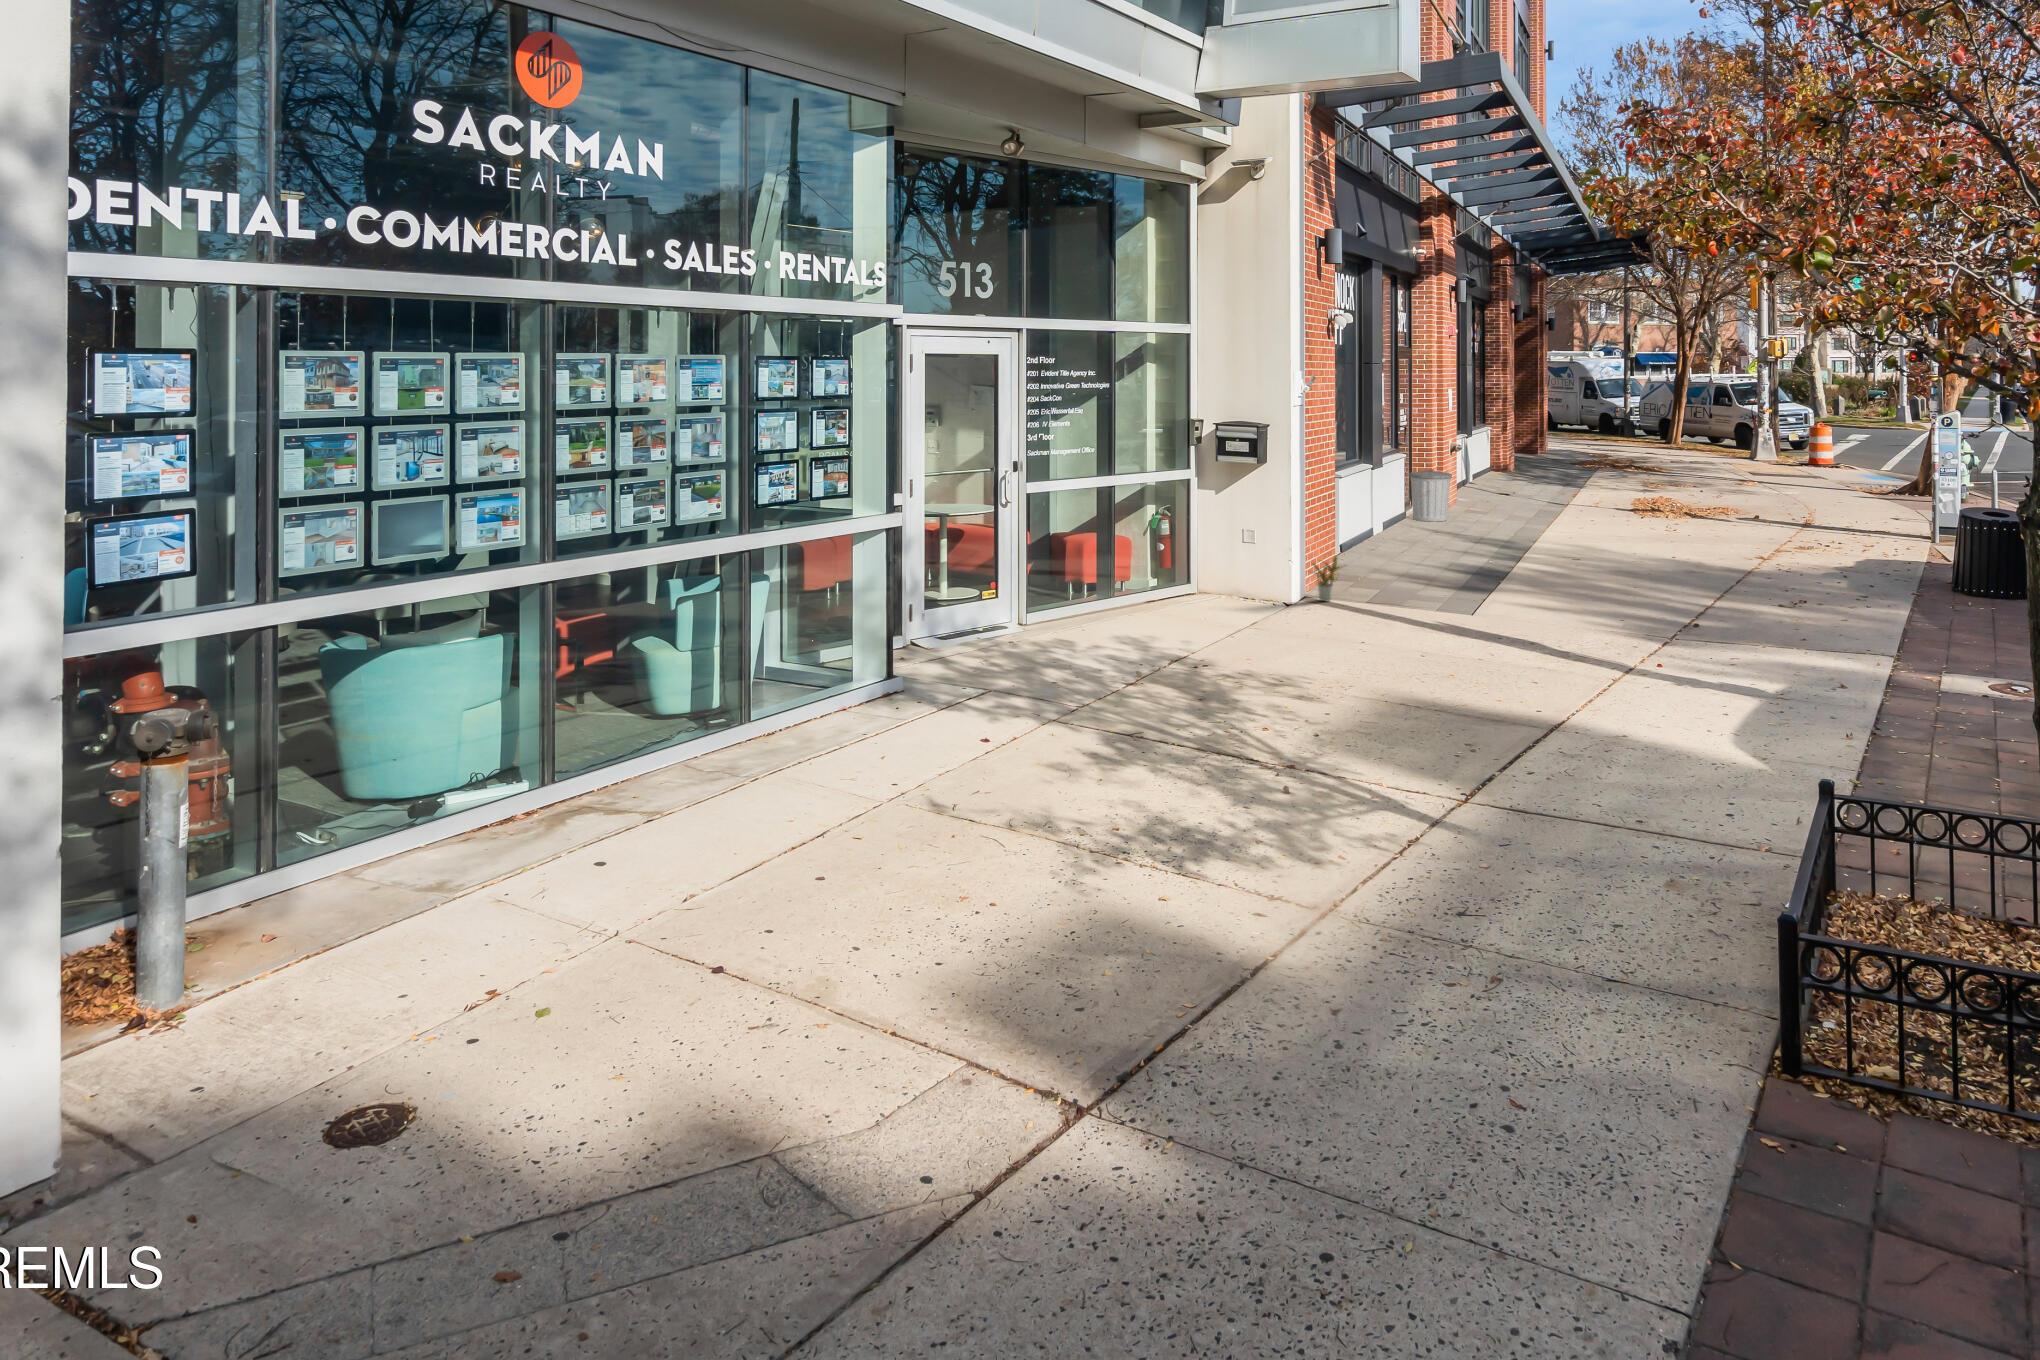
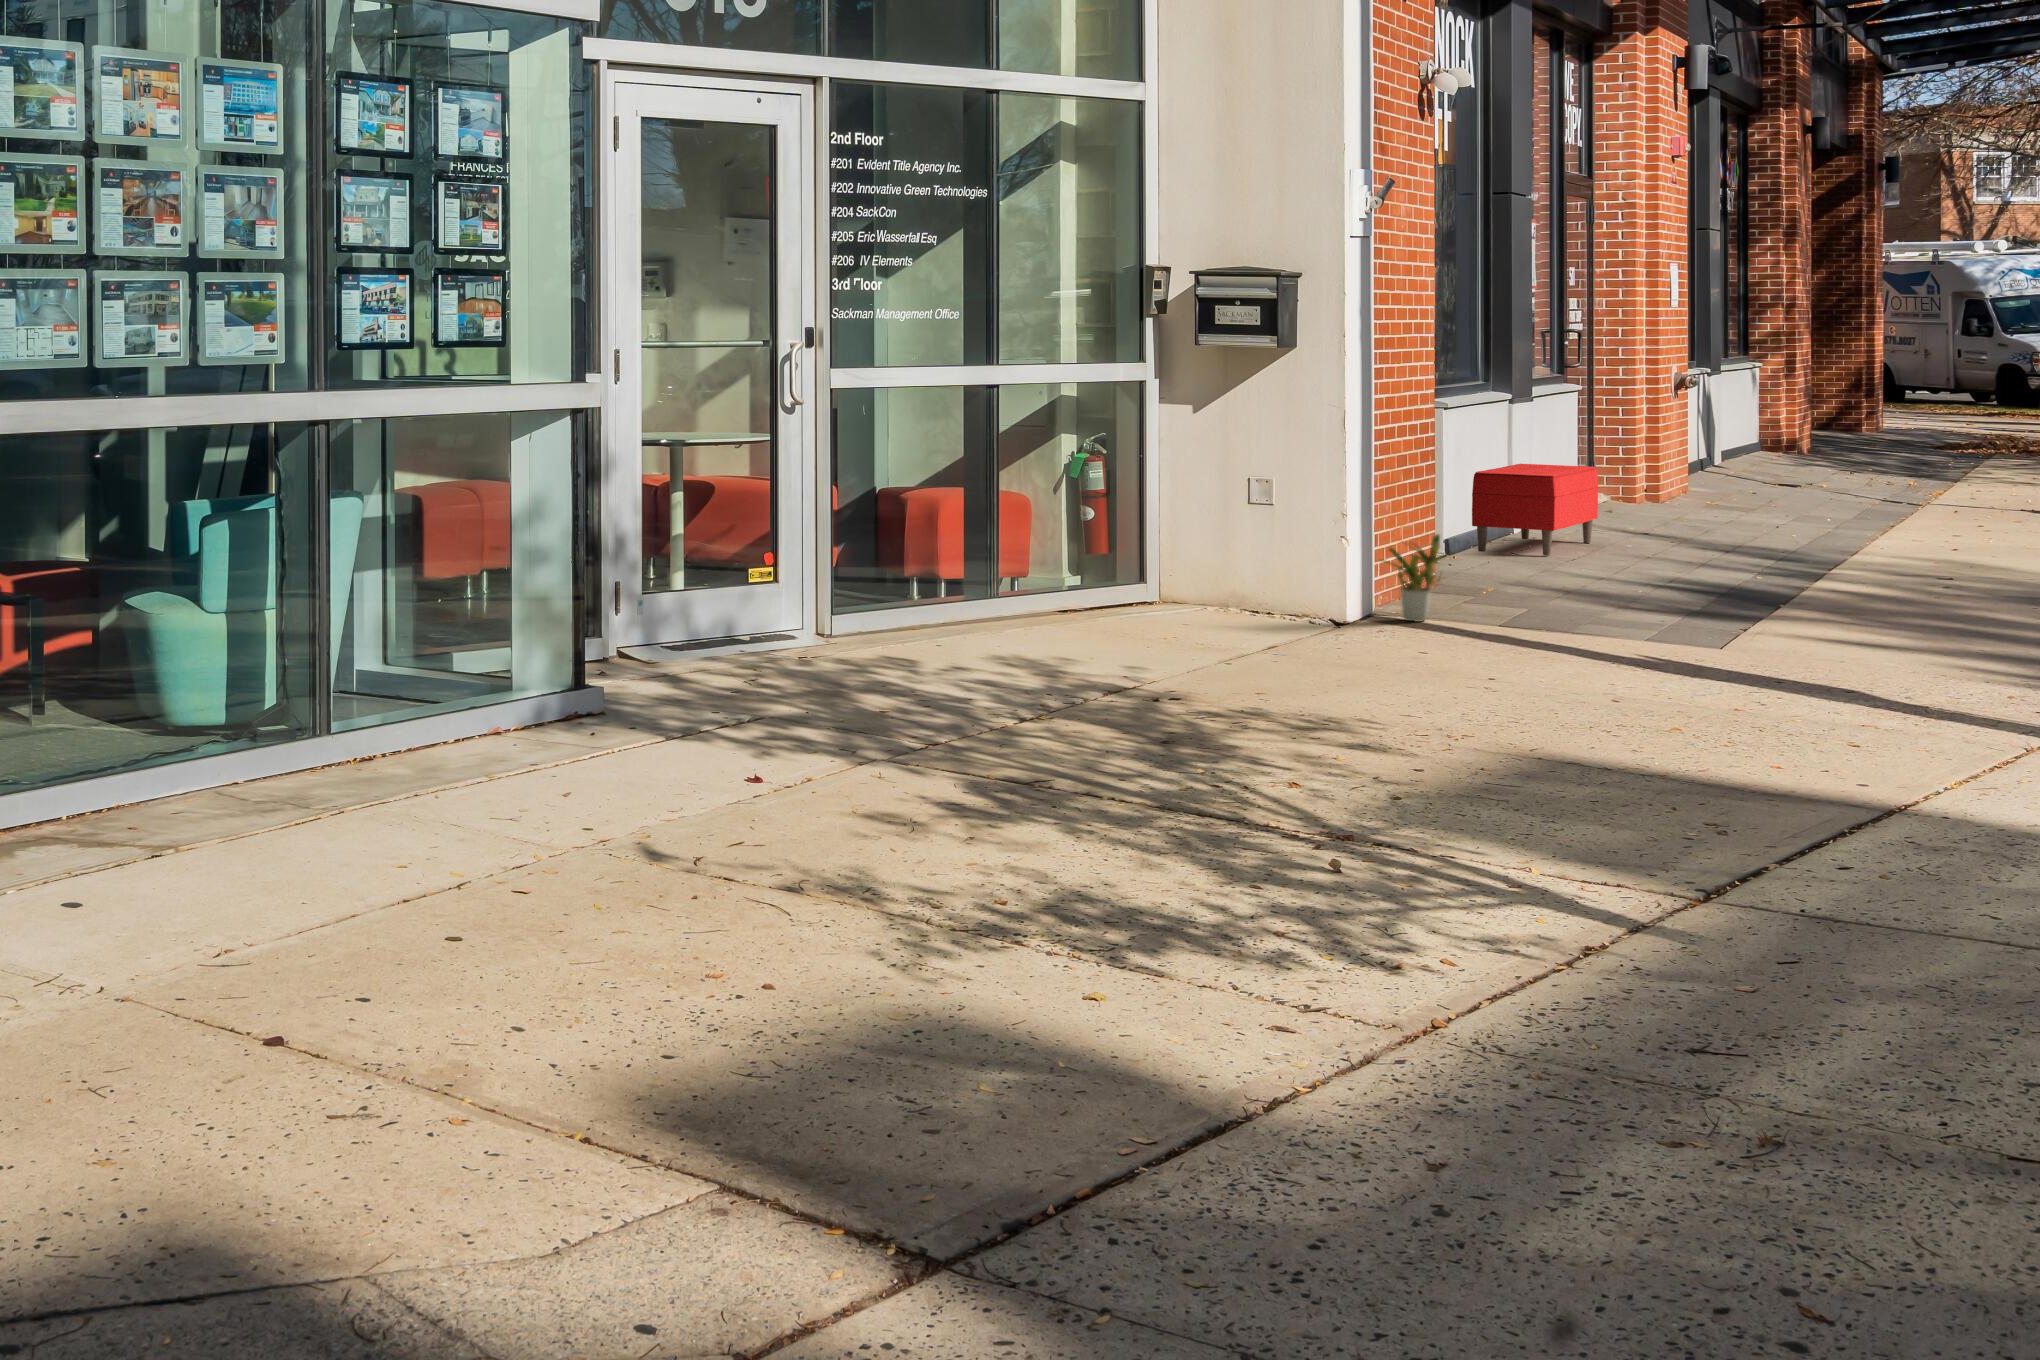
trash can: present [1409,469,1452,522] -> none [1588,414,1678,517]
bench: none [1353,500,1414,551] -> present [1472,464,1598,556]

